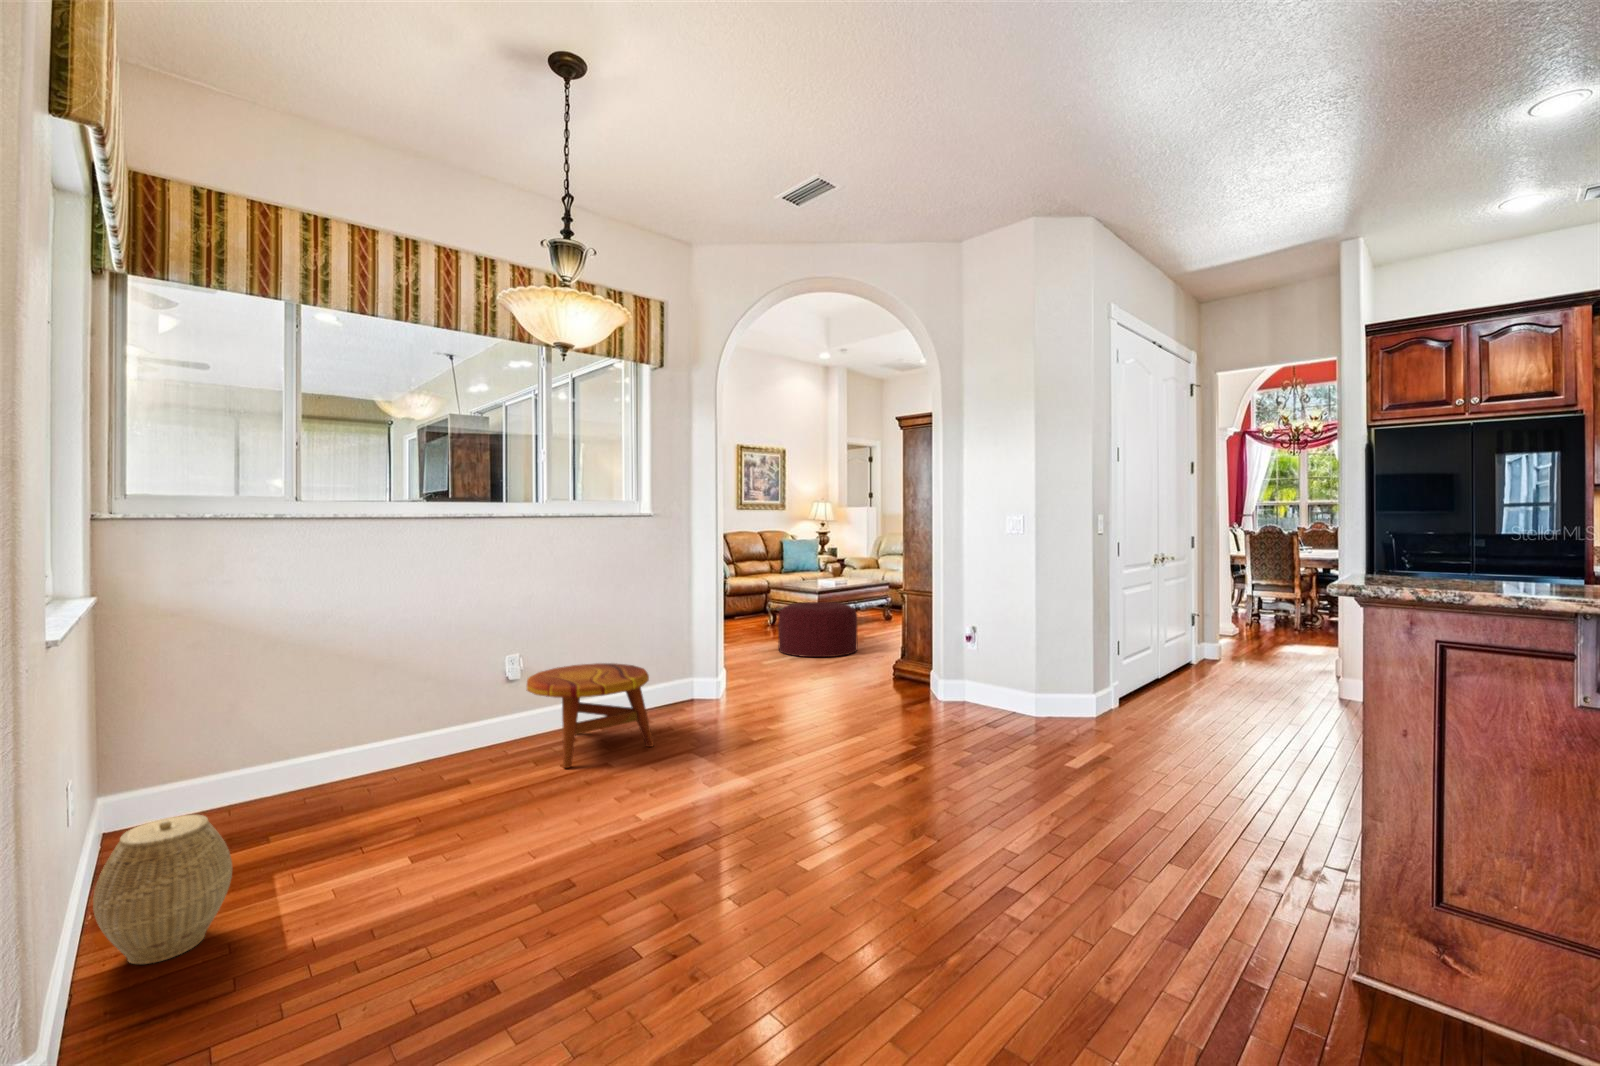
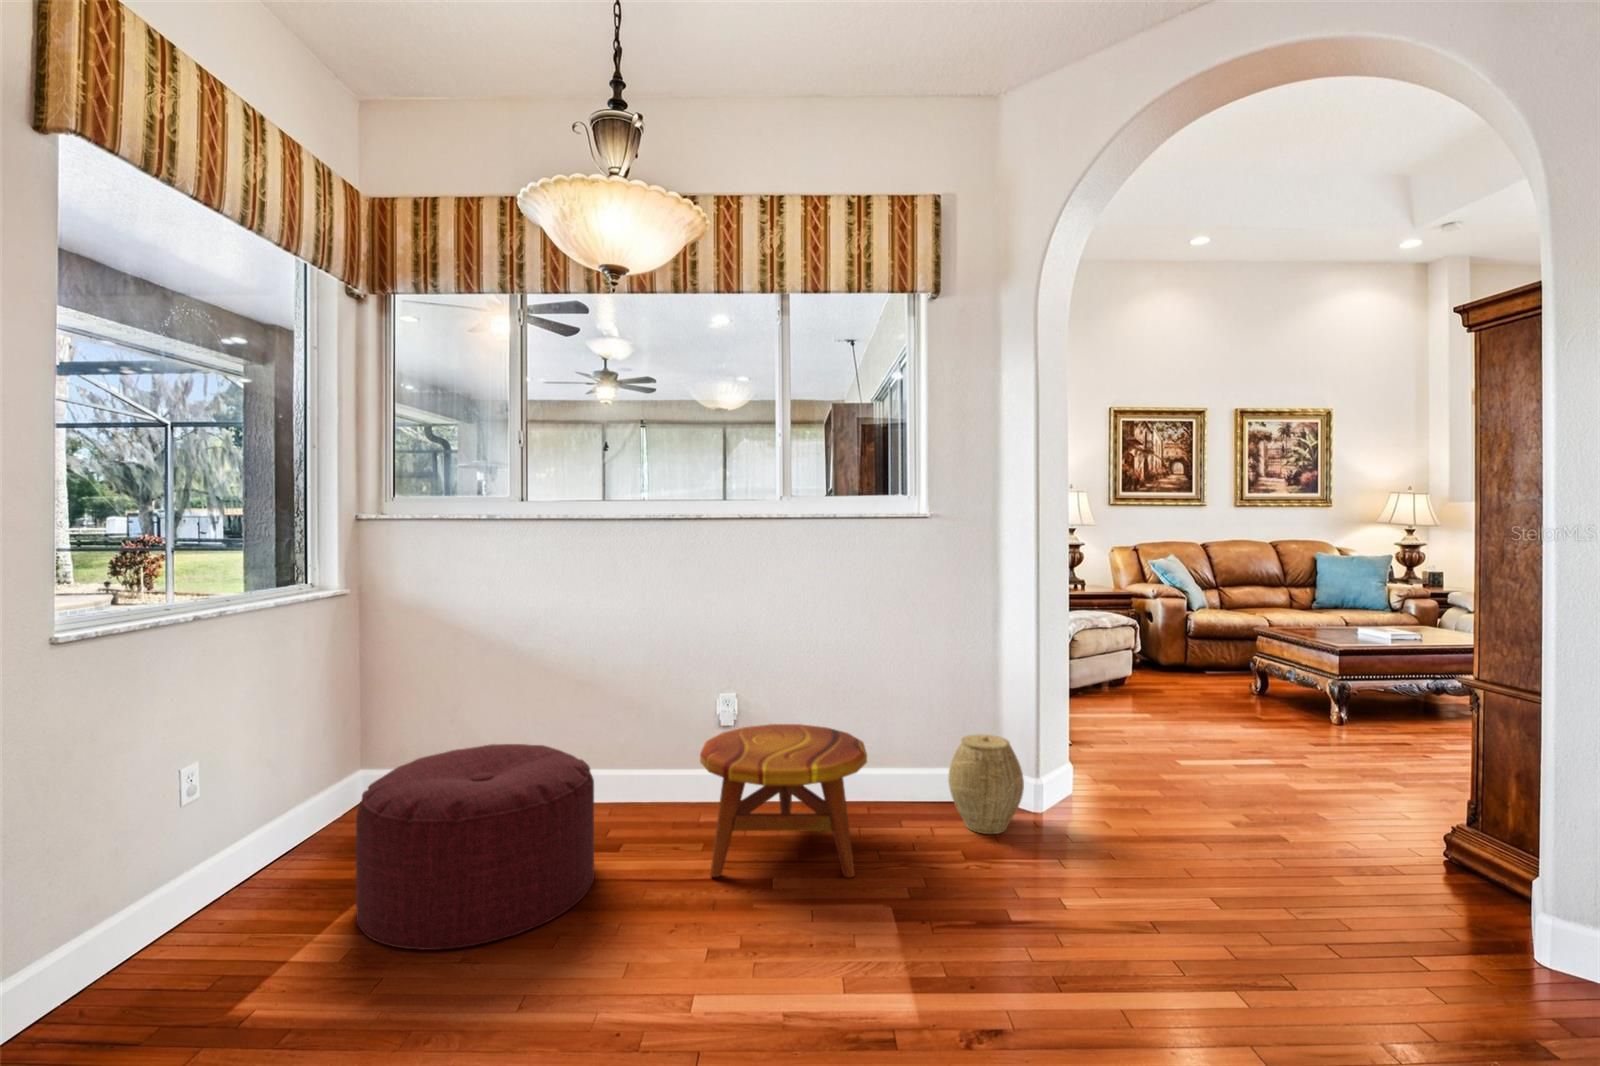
ottoman: present [778,602,857,657] -> present [356,744,595,950]
woven basket: present [93,815,232,964] -> present [949,735,1024,834]

